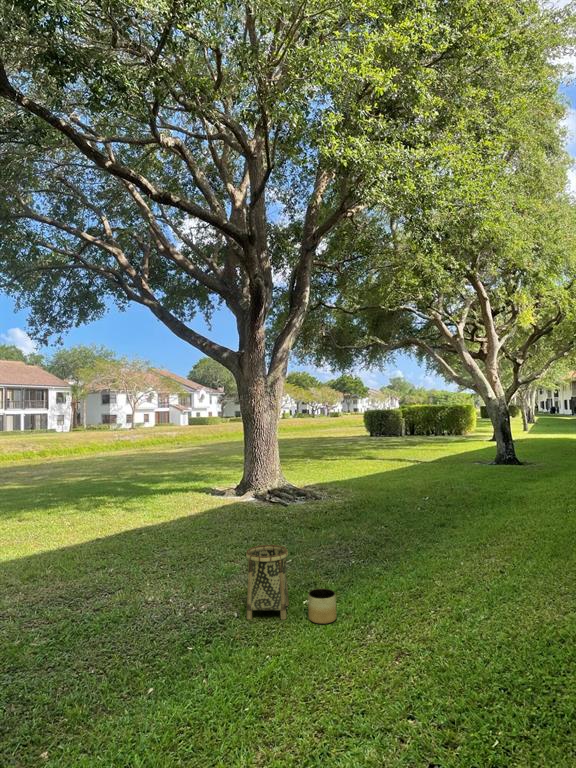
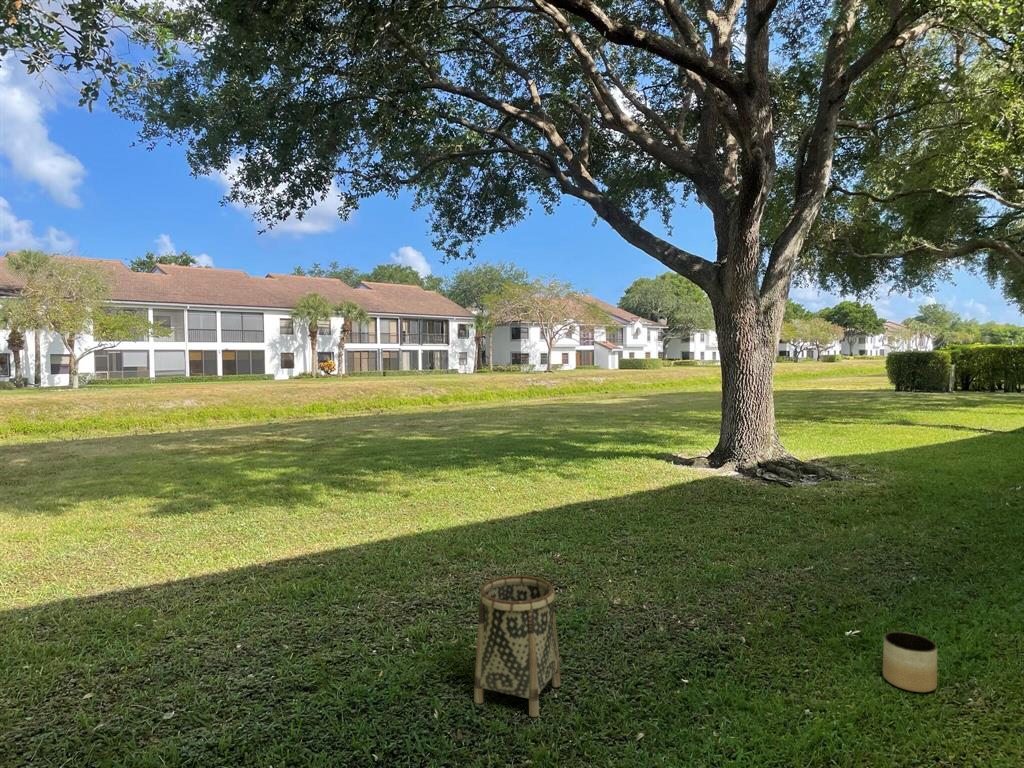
basket: present [246,545,289,620] -> present [474,575,561,717]

